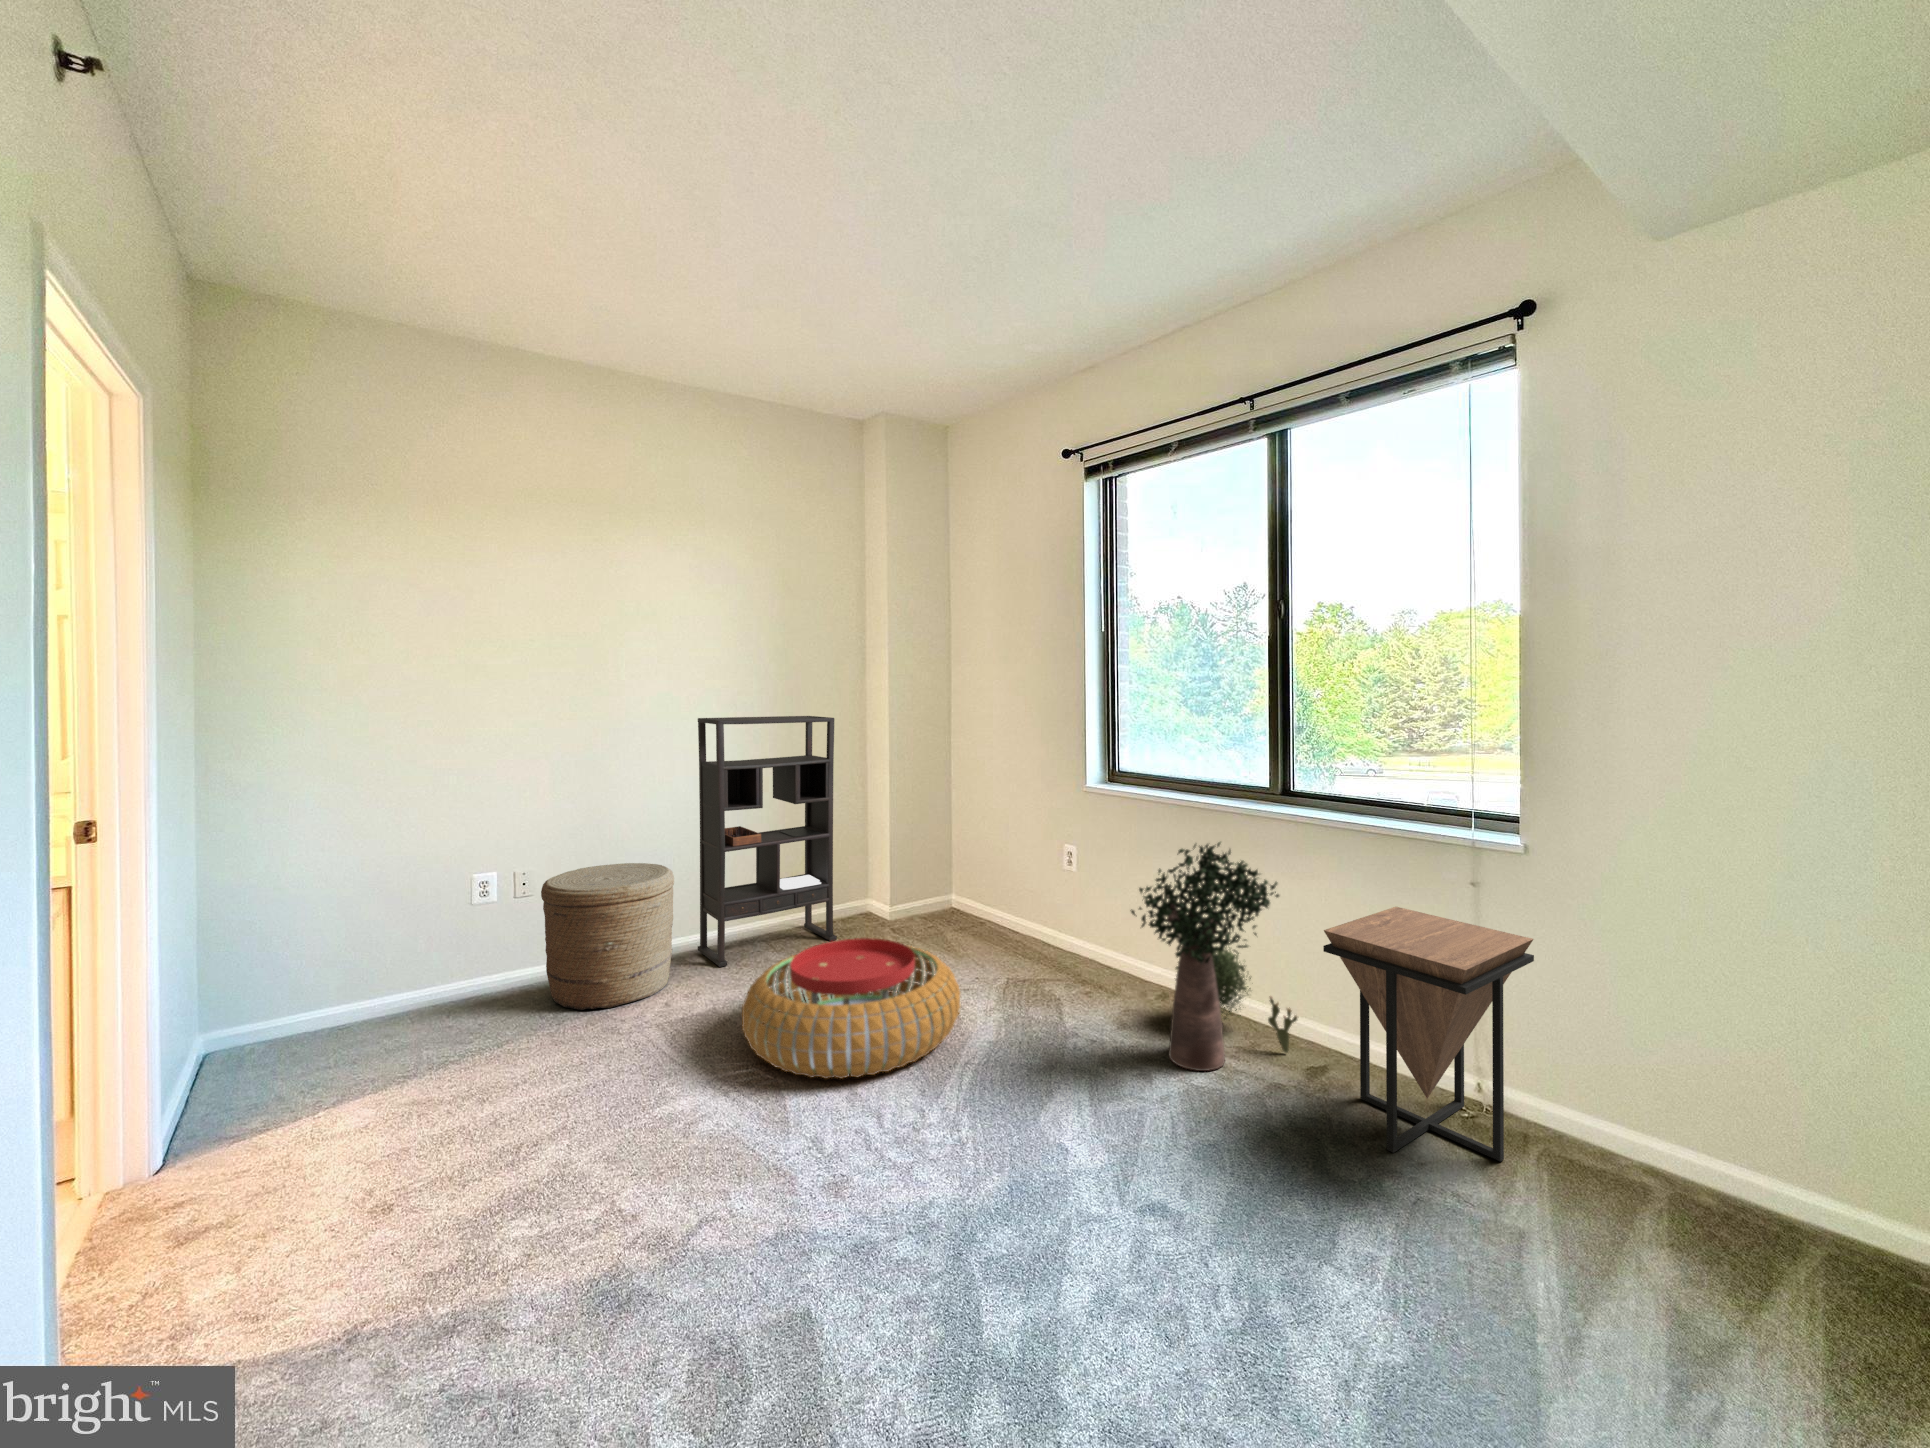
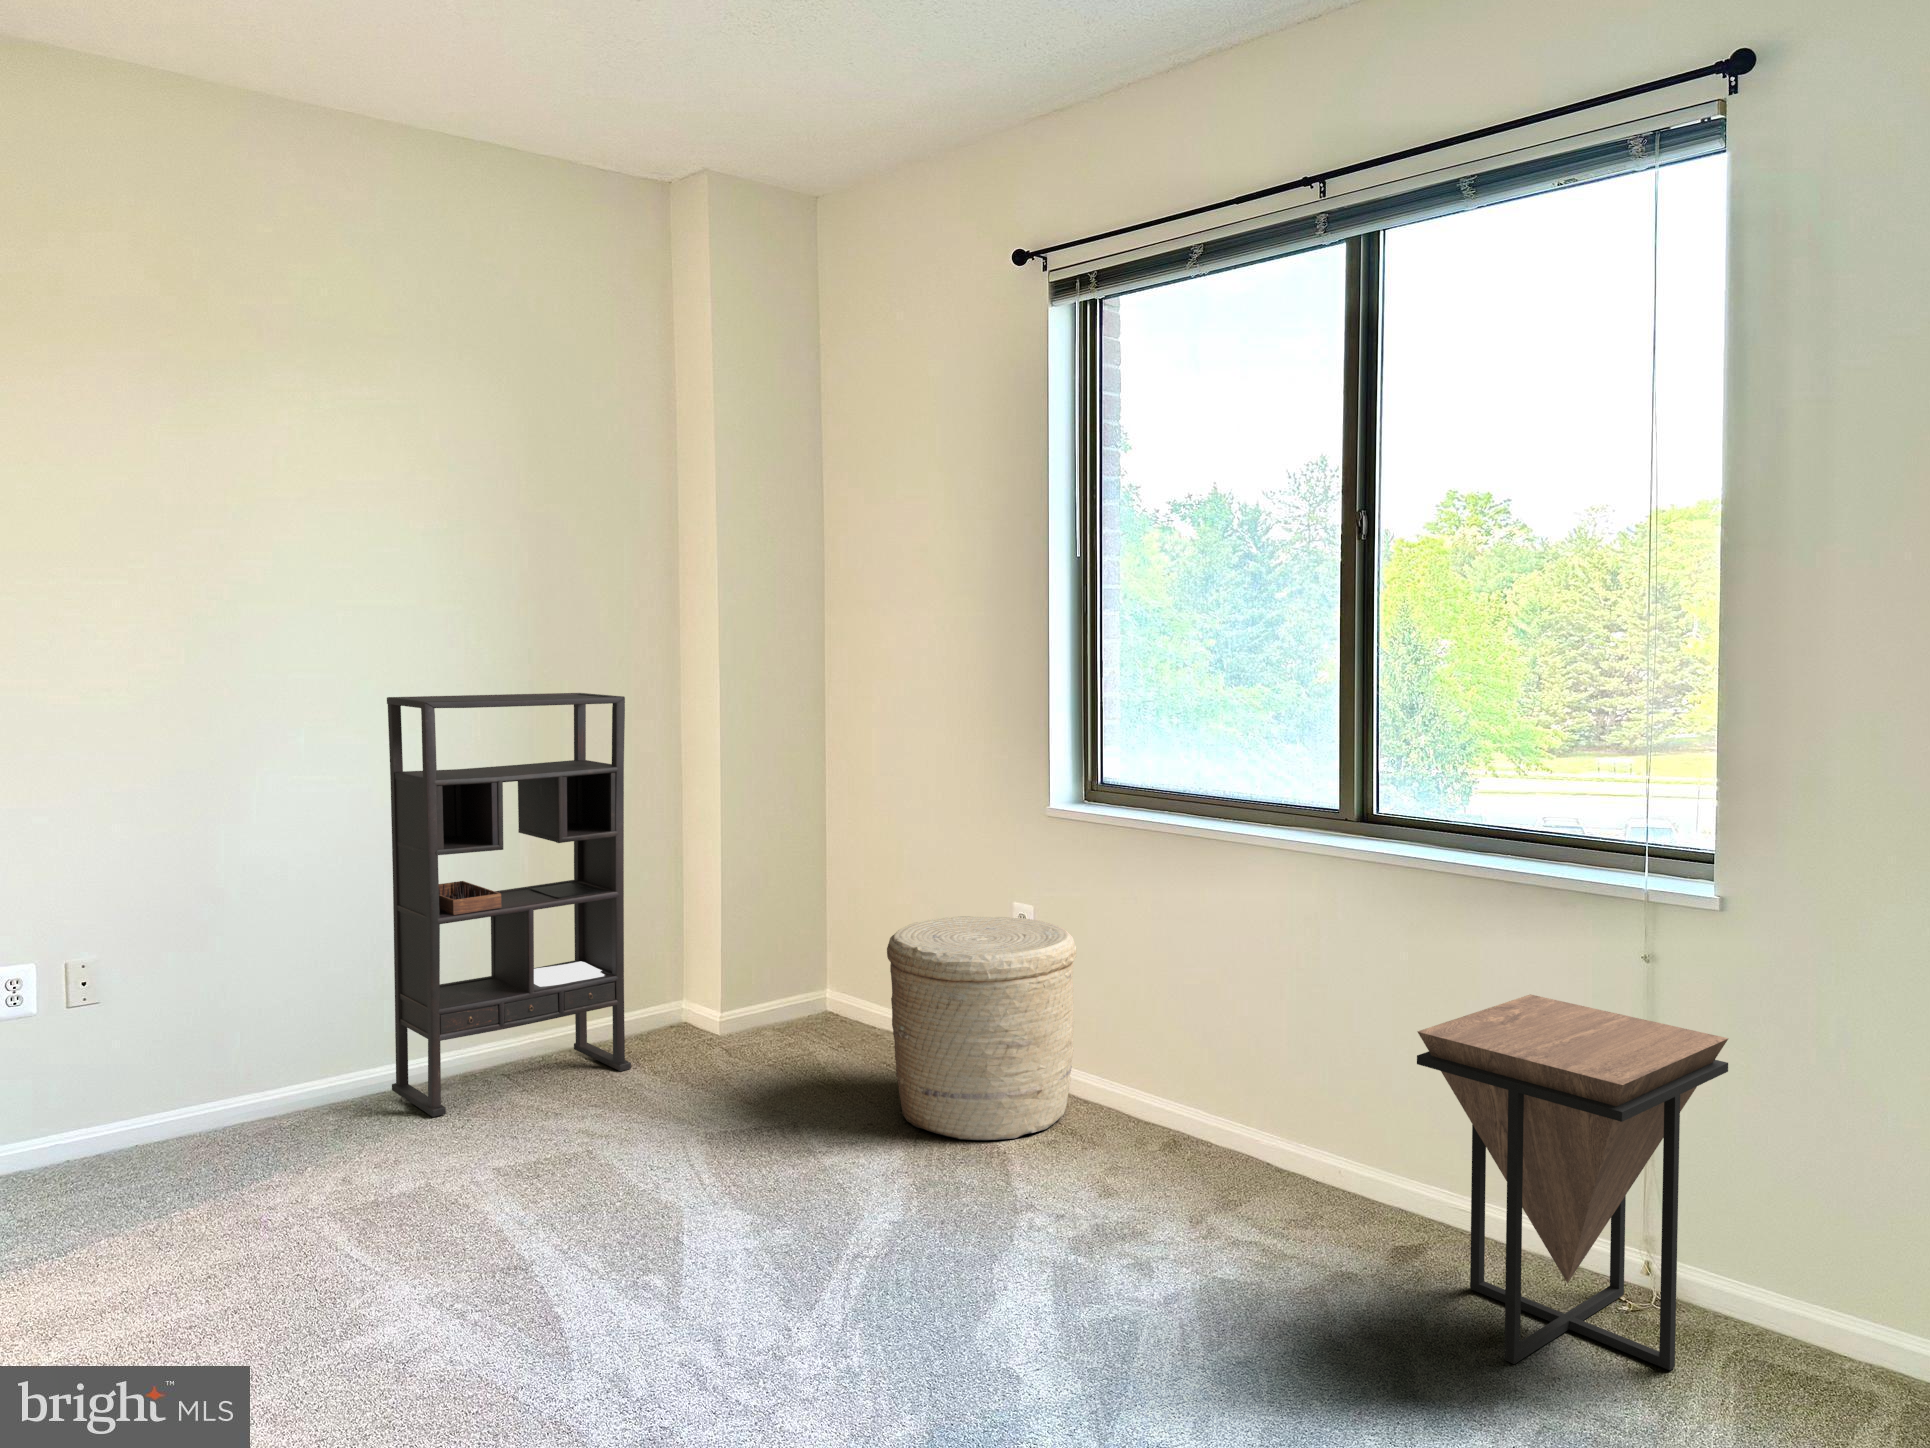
potted plant: present [1131,842,1298,1071] -> none [1120,896,1381,1256]
woven basket: present [541,863,674,1010] -> present [887,916,1077,1140]
pouf: present [742,938,960,1079] -> none [481,1062,845,1287]

